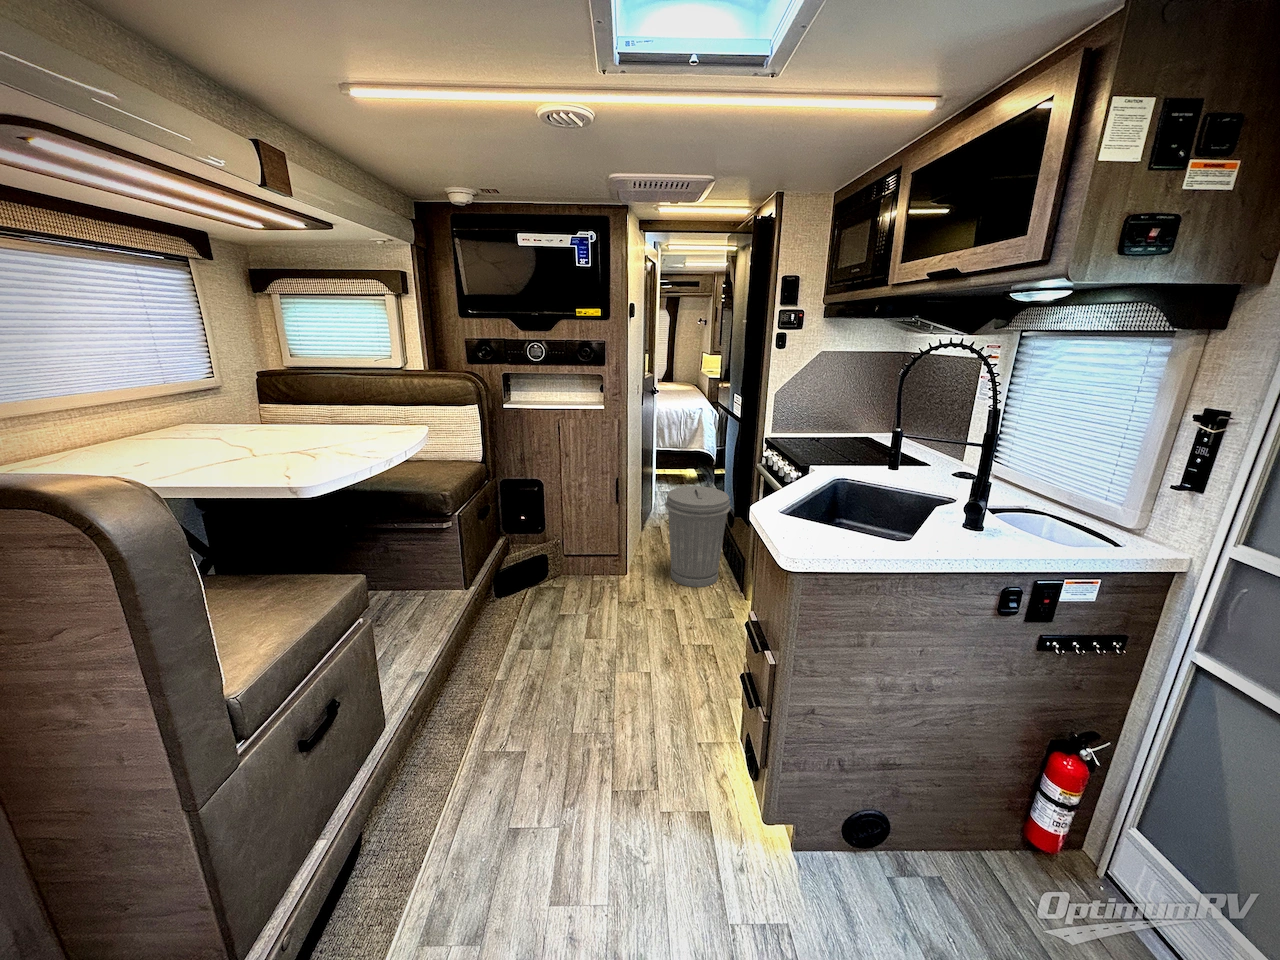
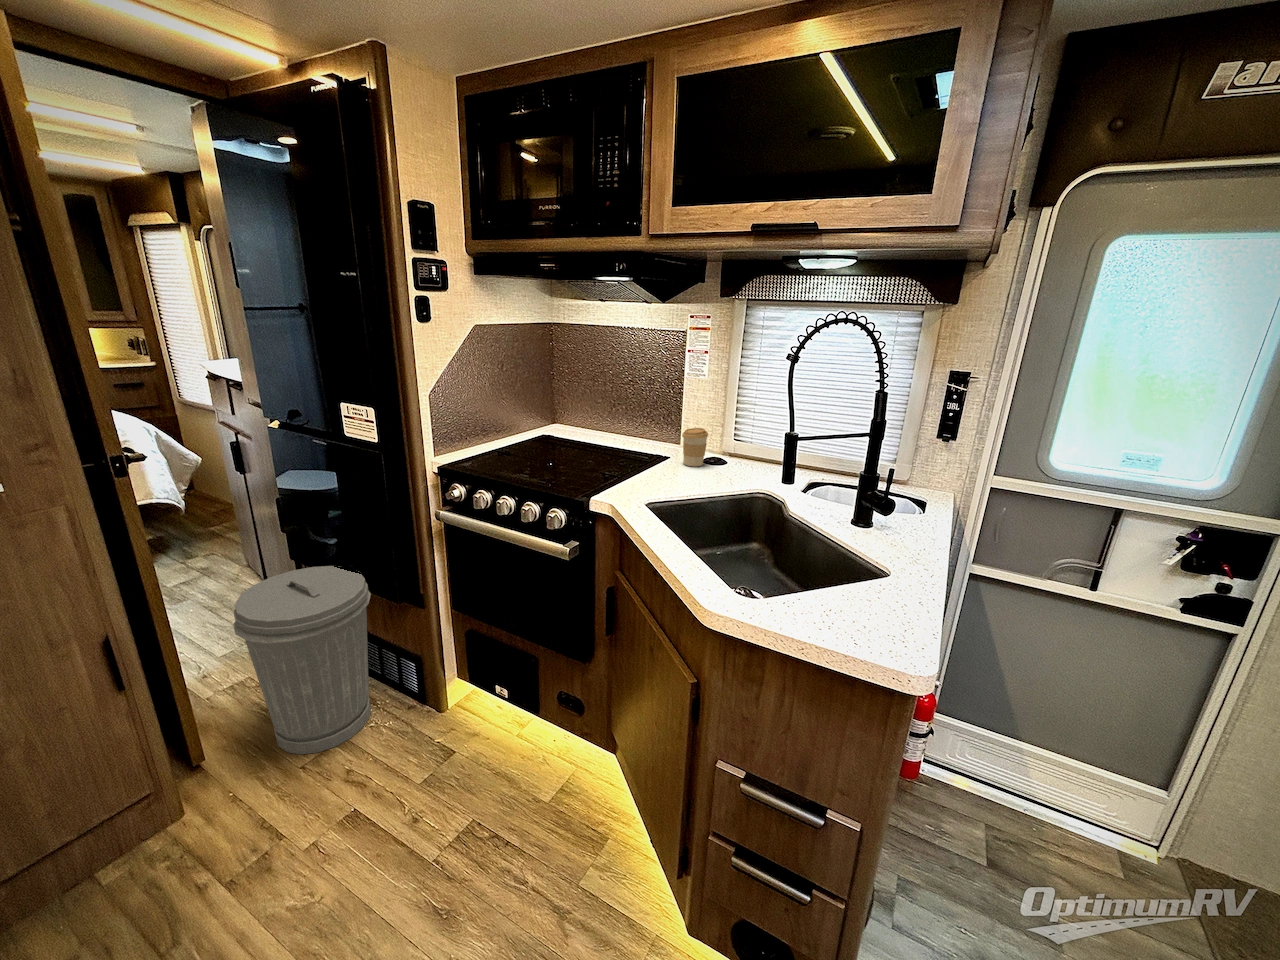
coffee cup: none [929,442,956,475] -> present [682,428,708,466]

